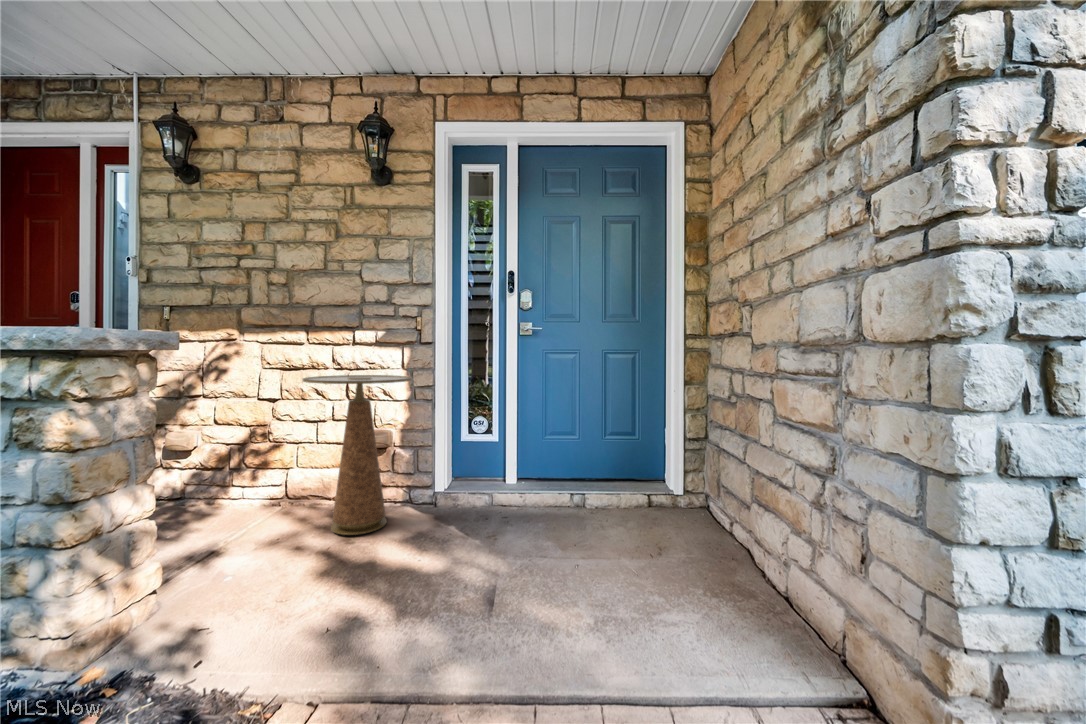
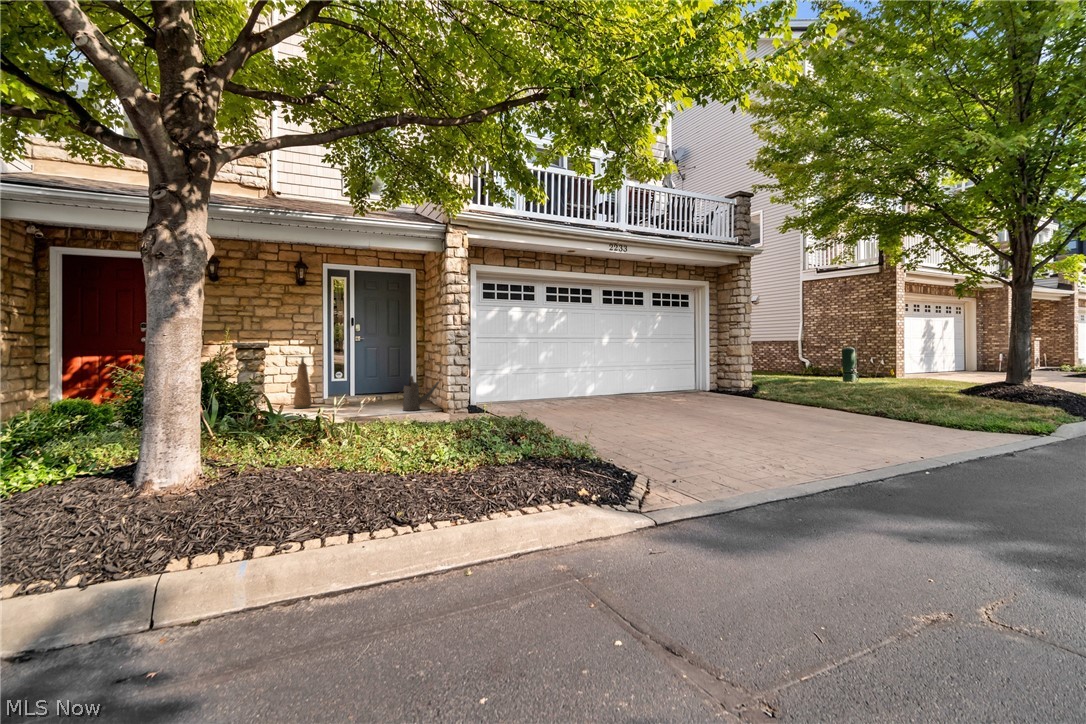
watering can: none [624,491,826,677] -> present [397,376,439,411]

